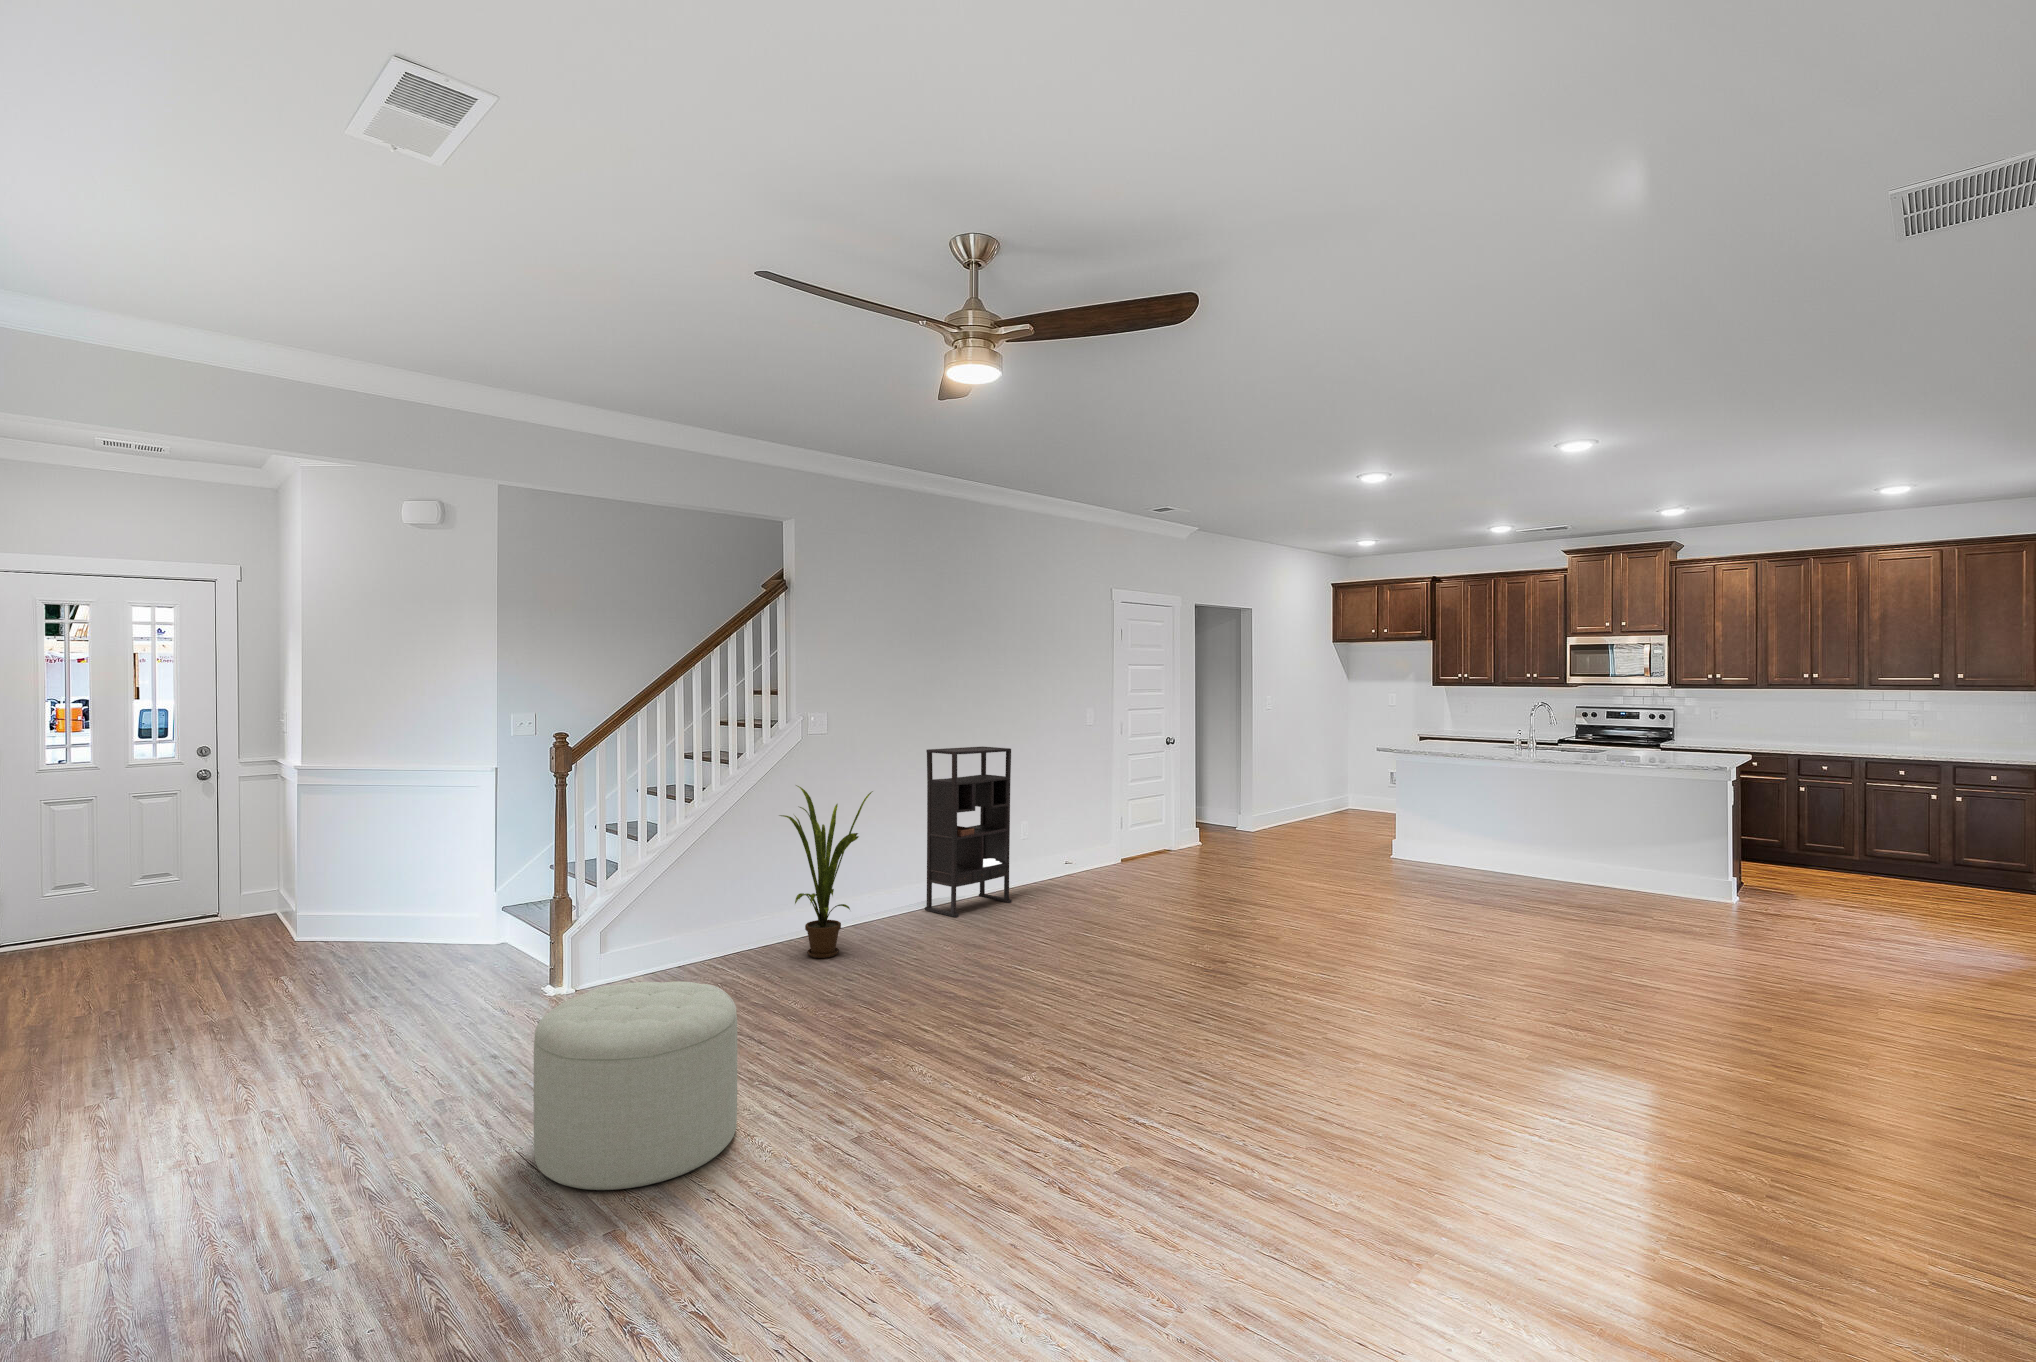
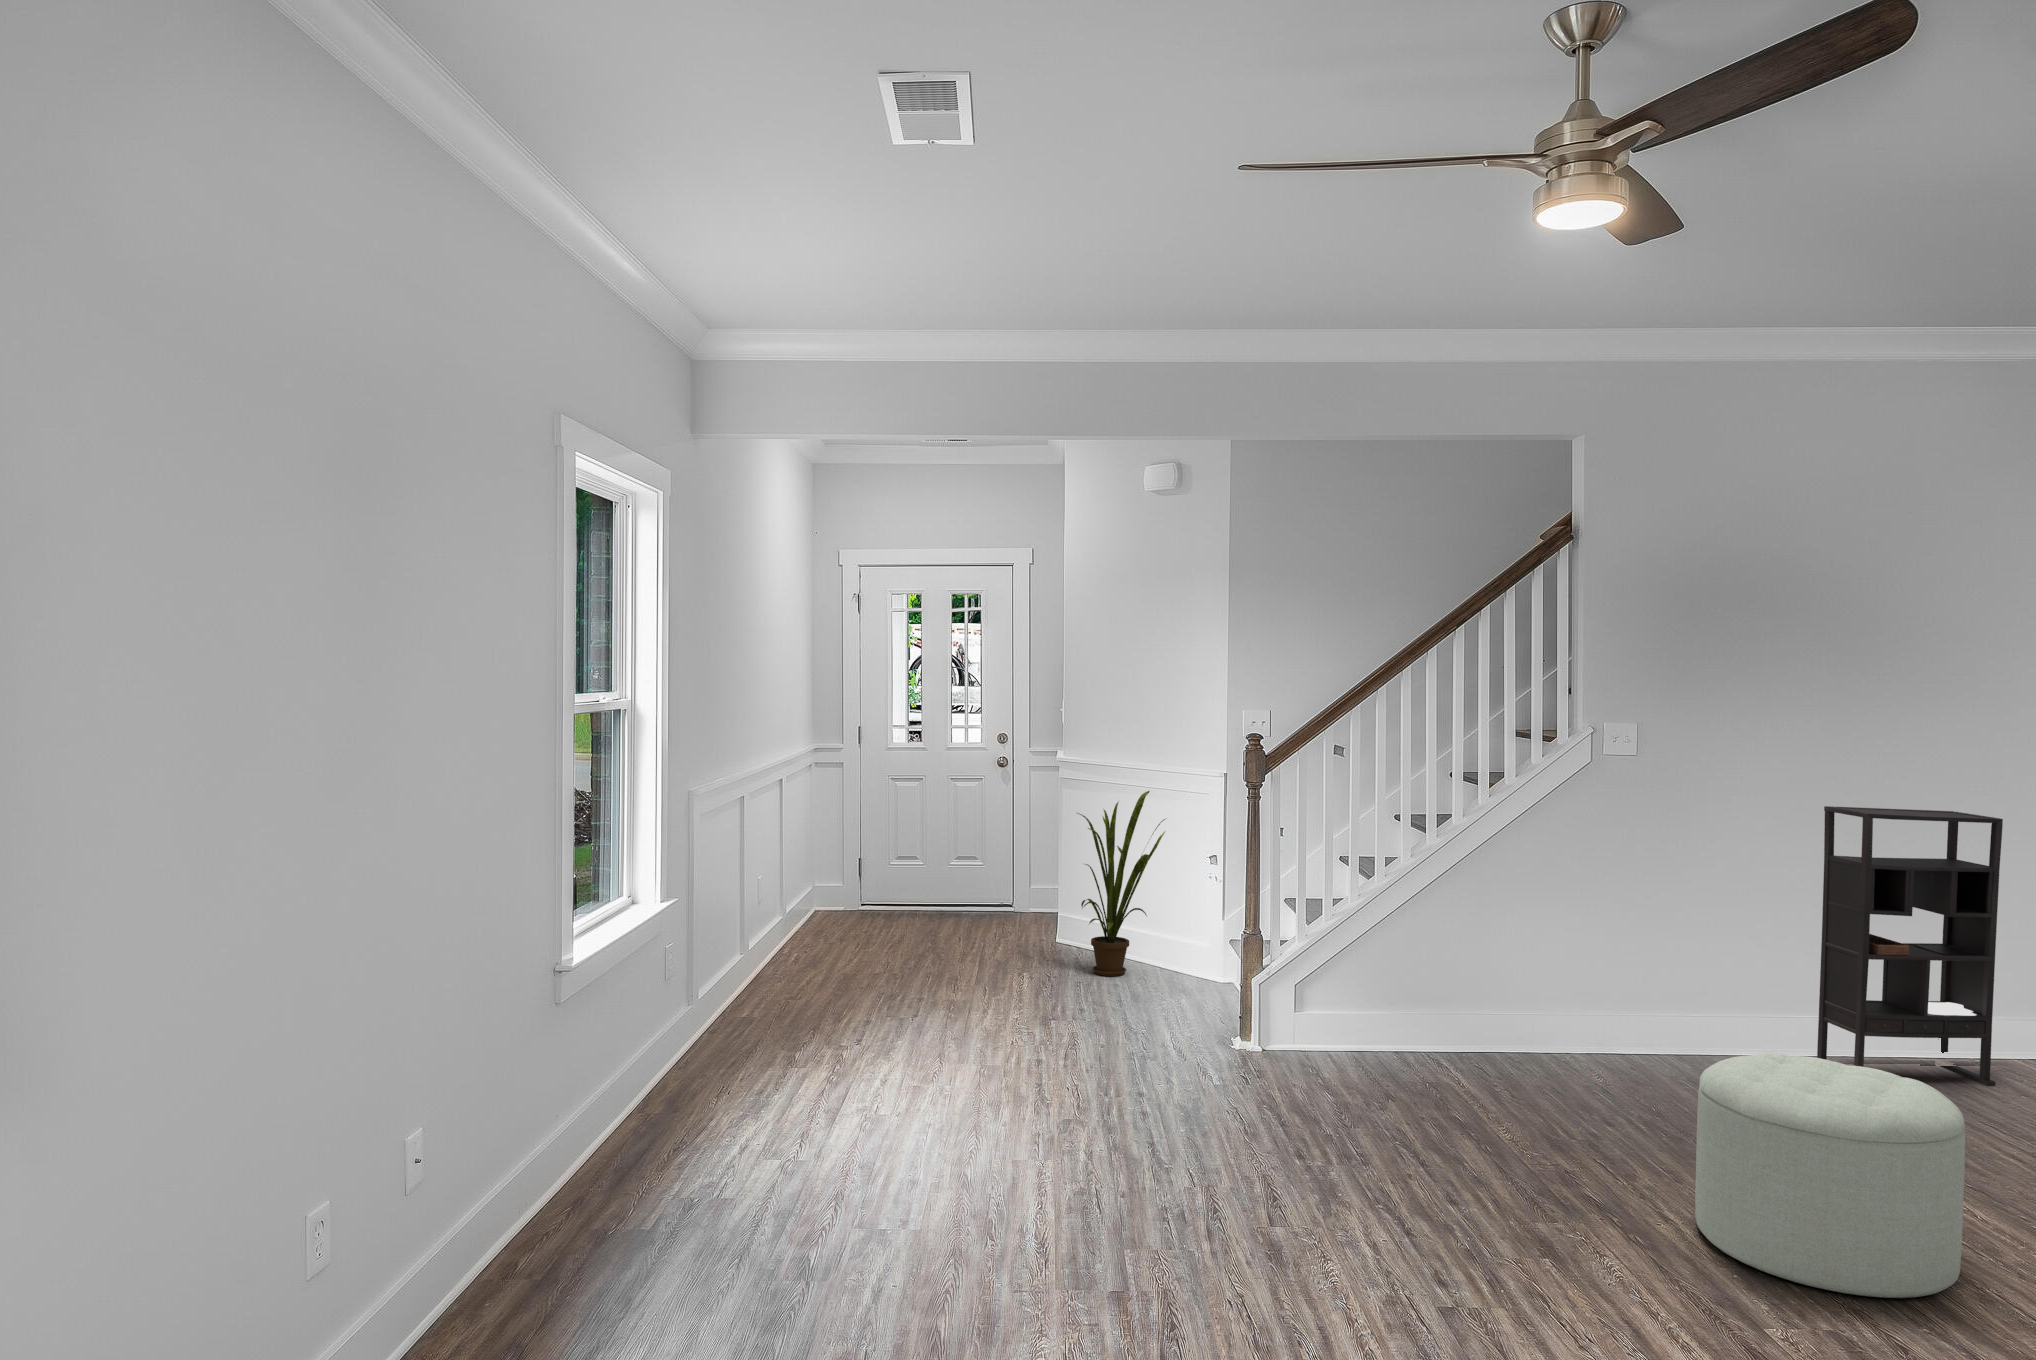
house plant: present [780,785,873,958] -> present [1078,791,1165,976]
ottoman: present [534,981,737,1190] -> present [1695,1053,1965,1299]

